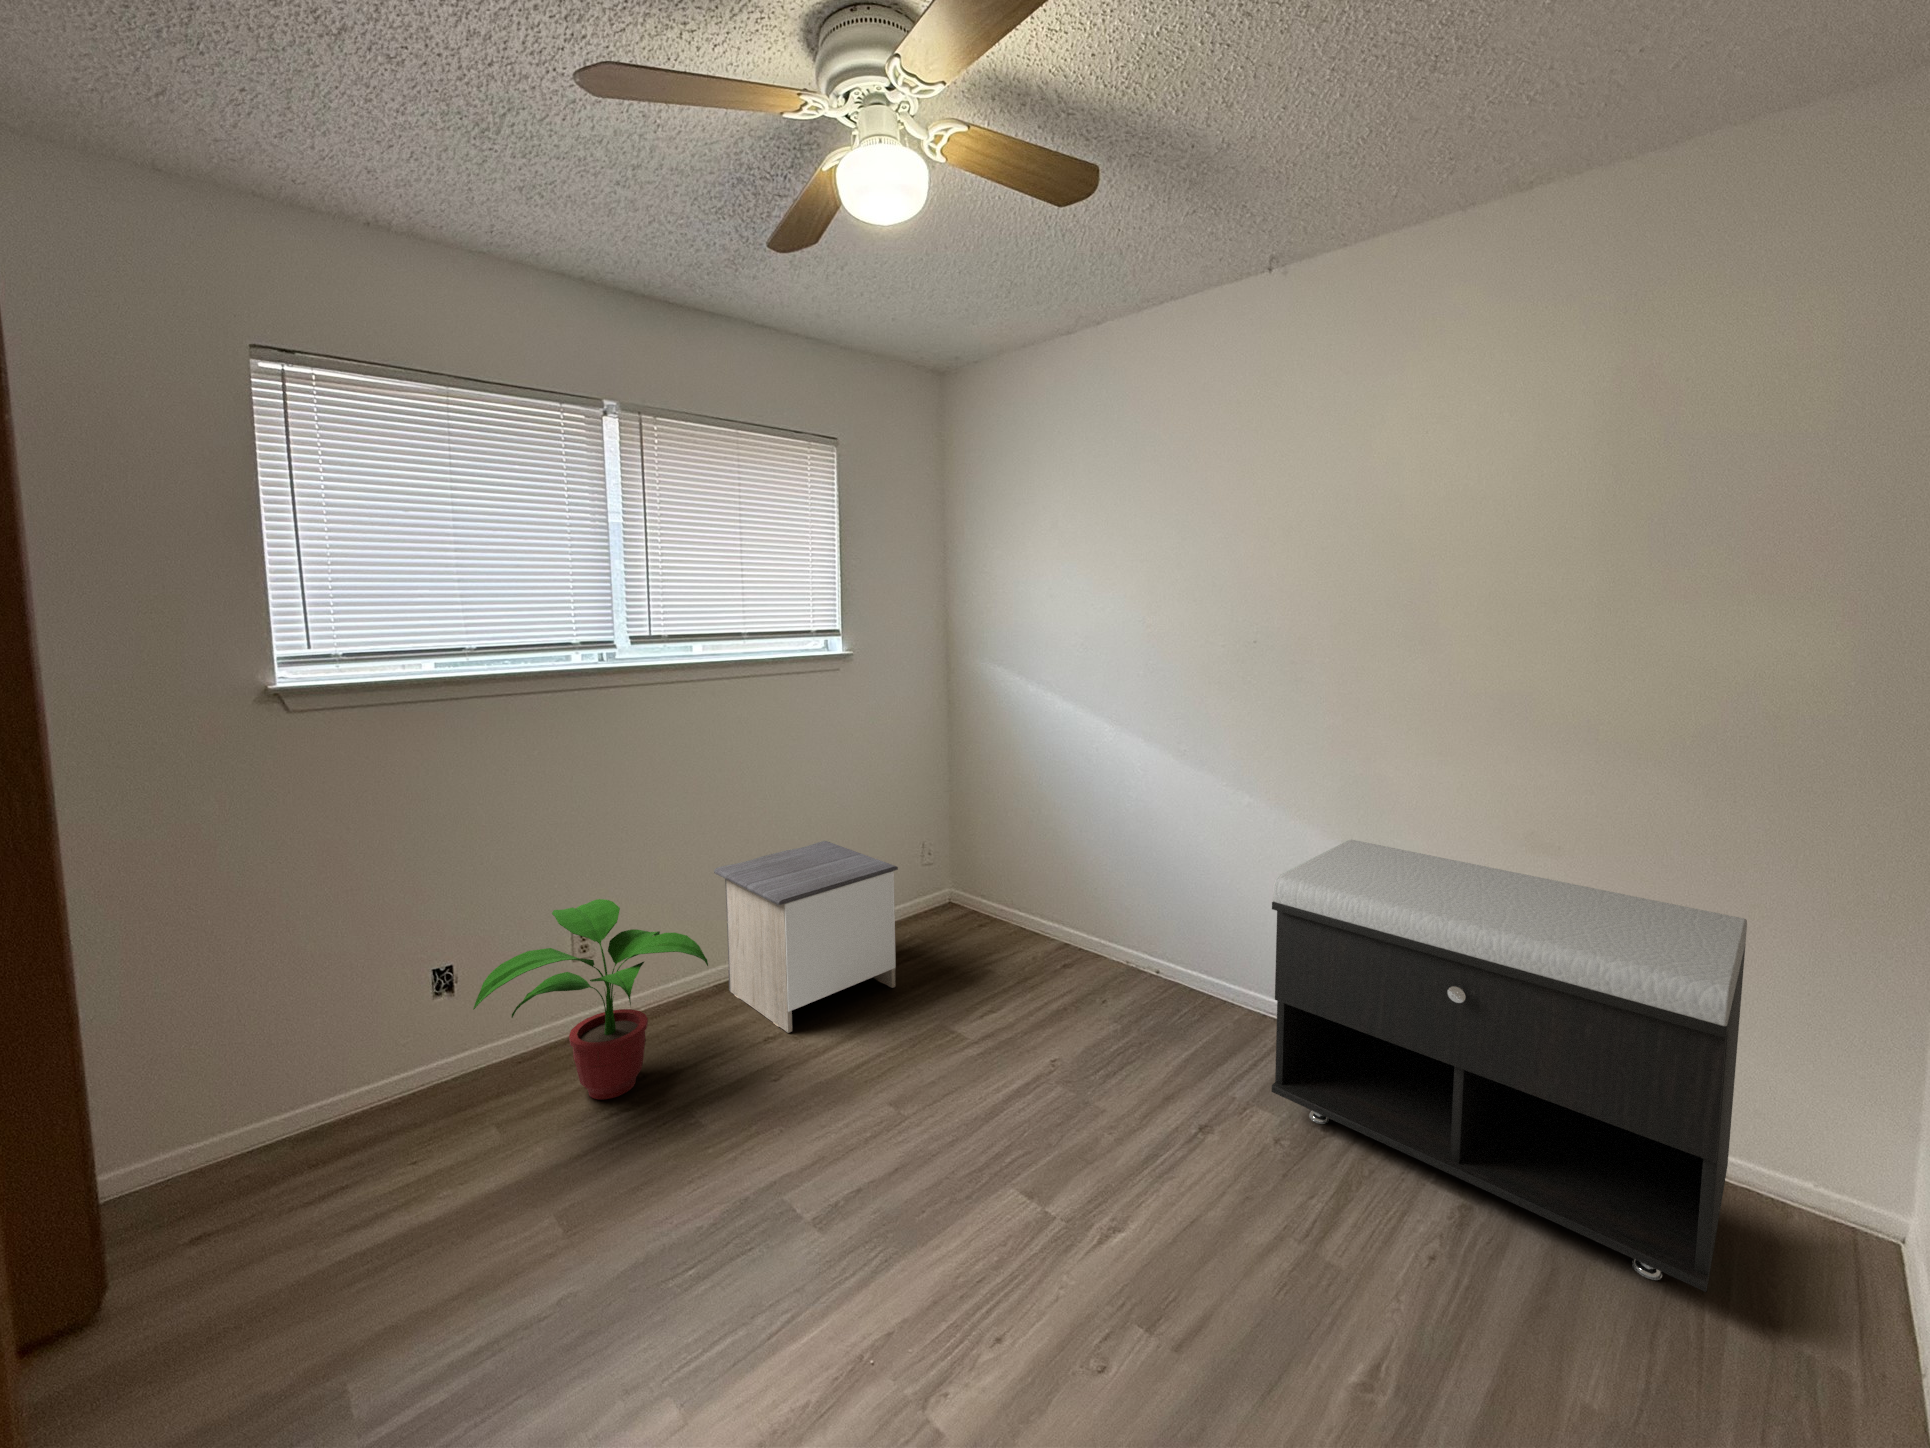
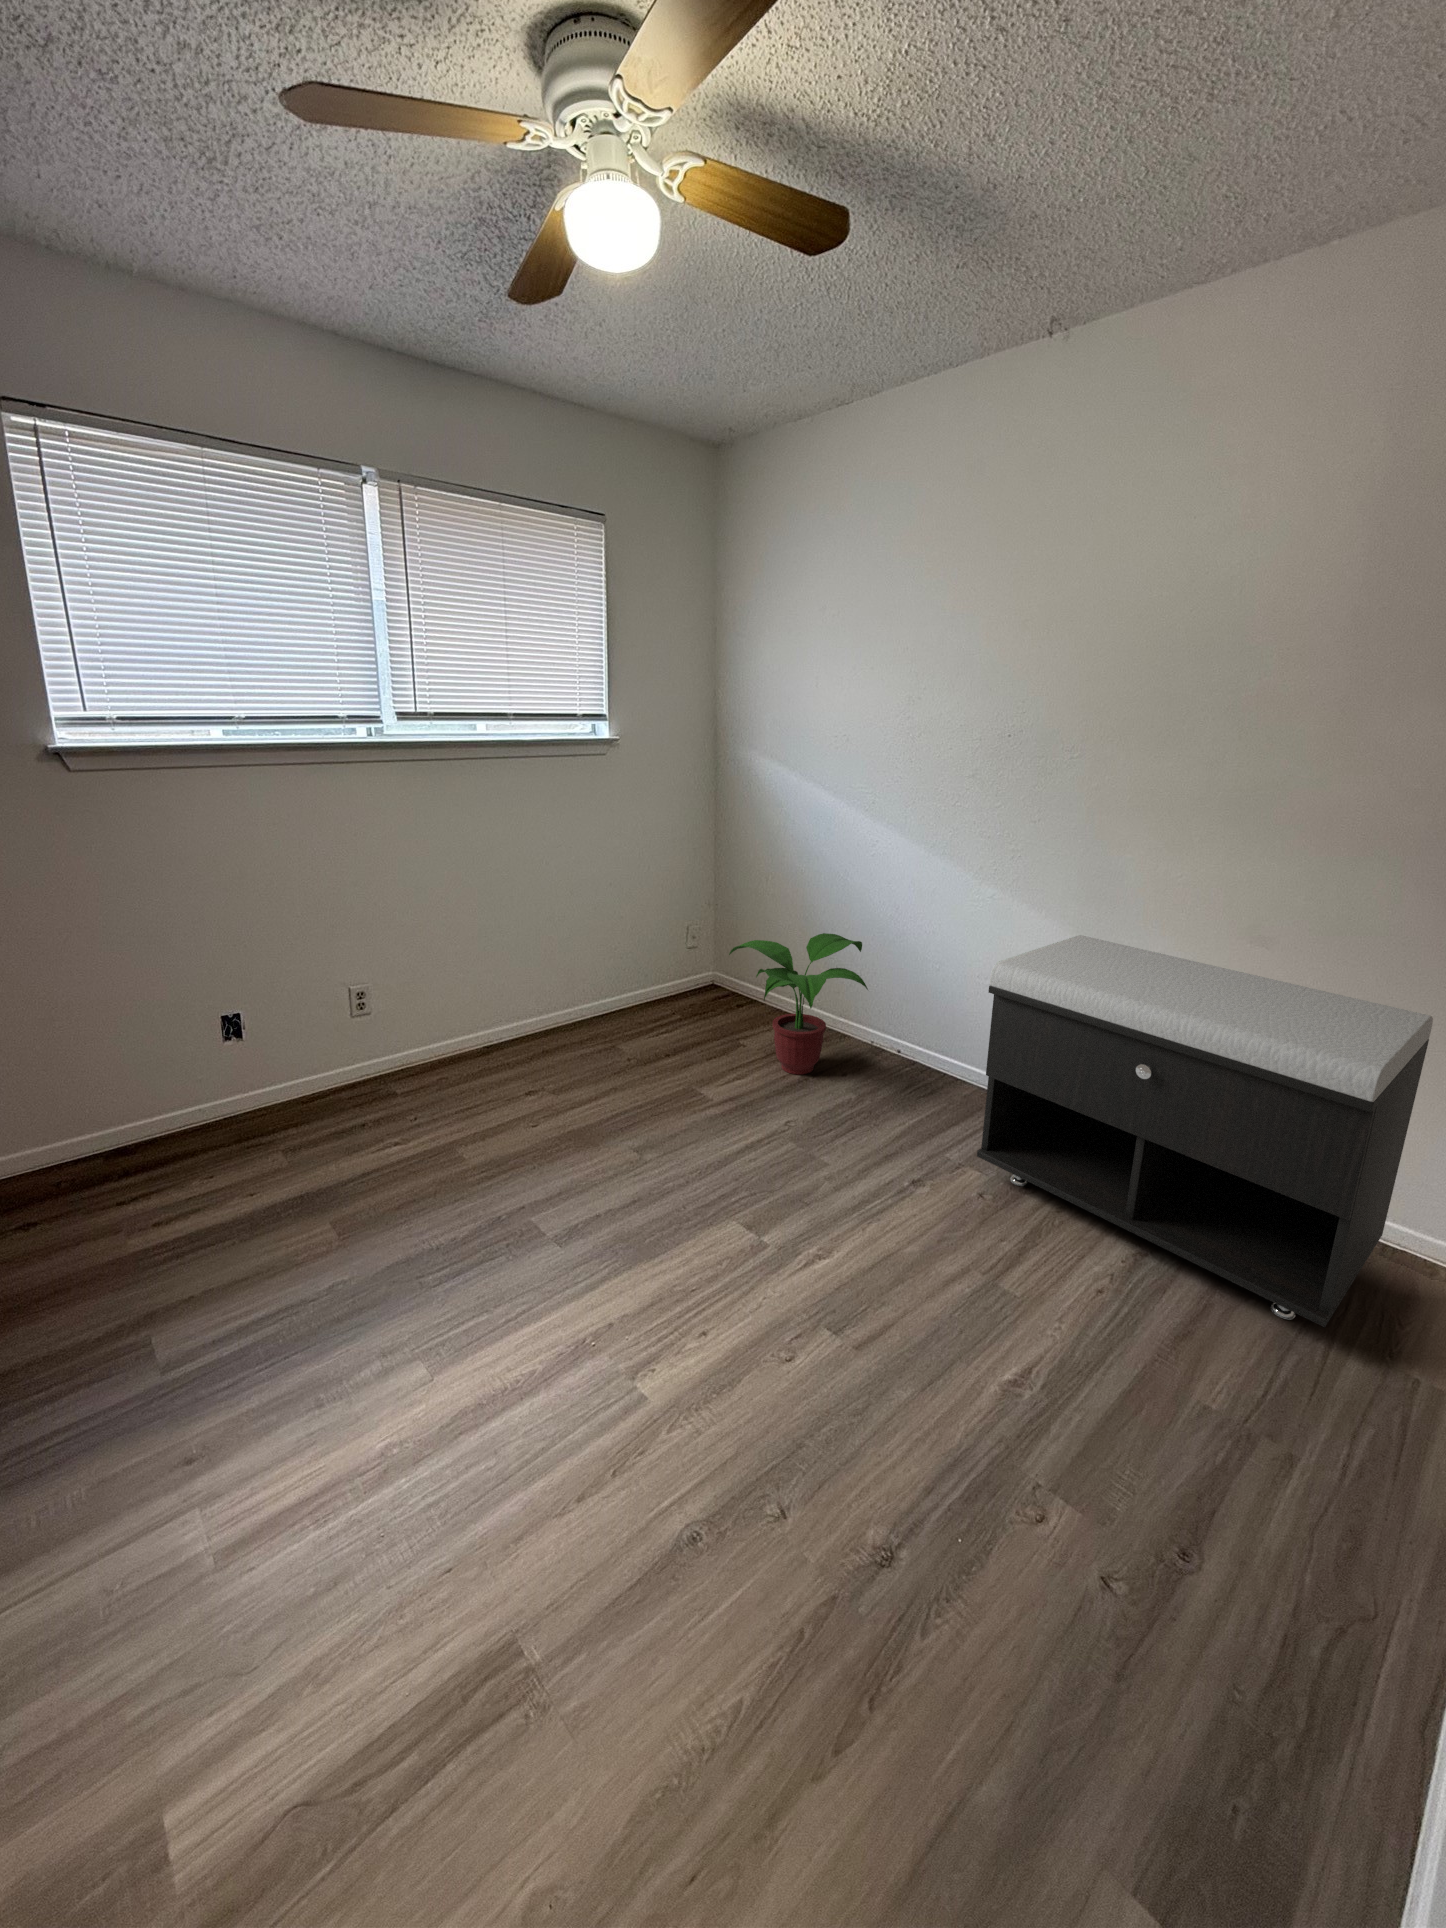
nightstand: present [714,841,898,1033] -> none [479,922,652,1089]
potted plant: present [473,899,708,1099] -> present [729,933,868,1074]

